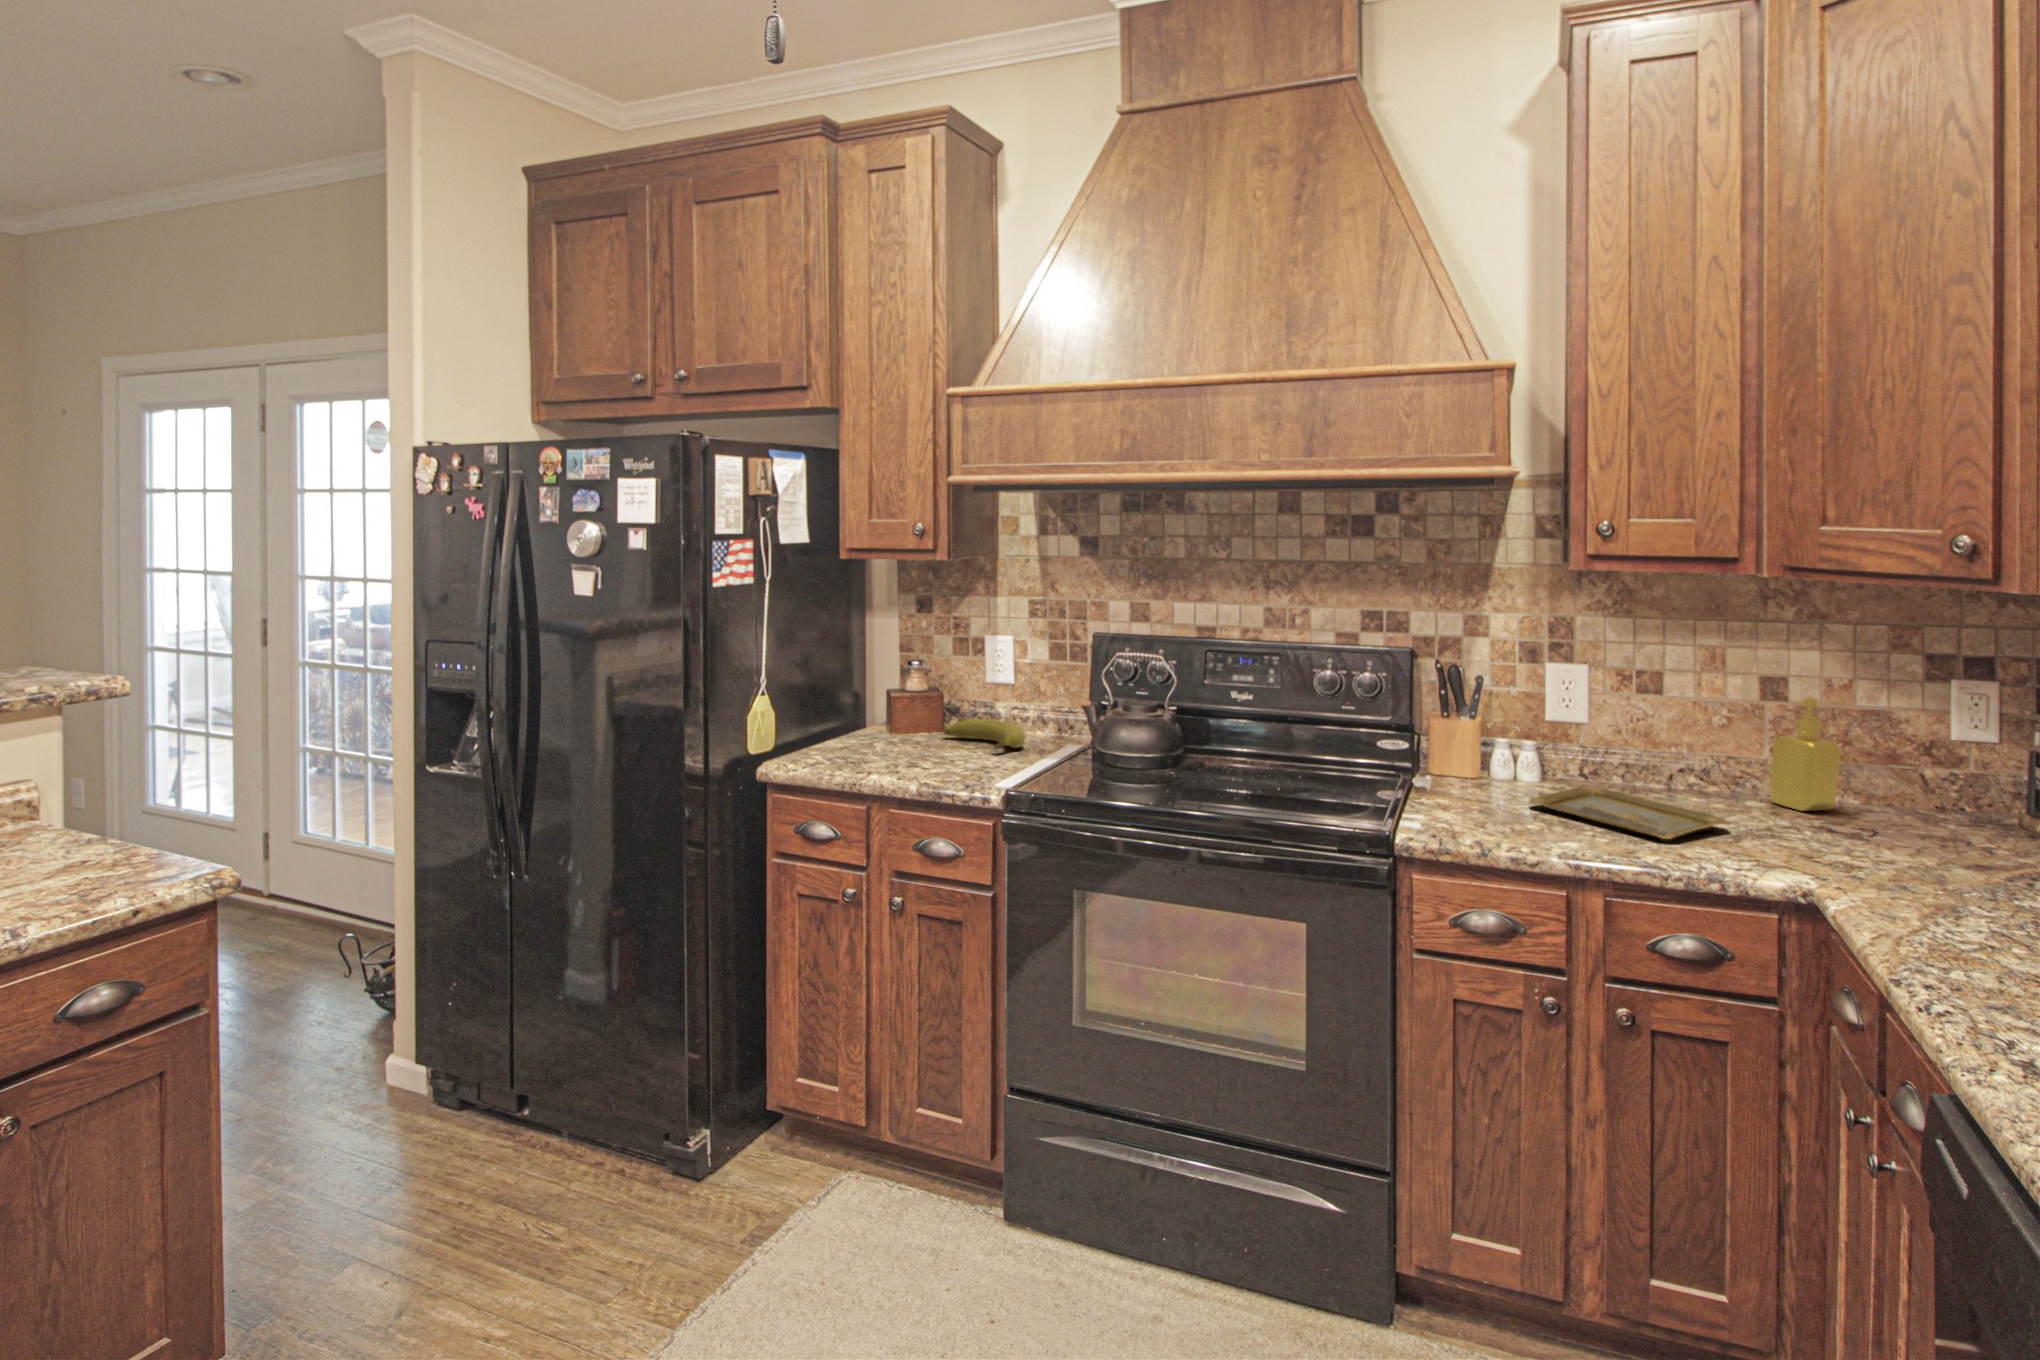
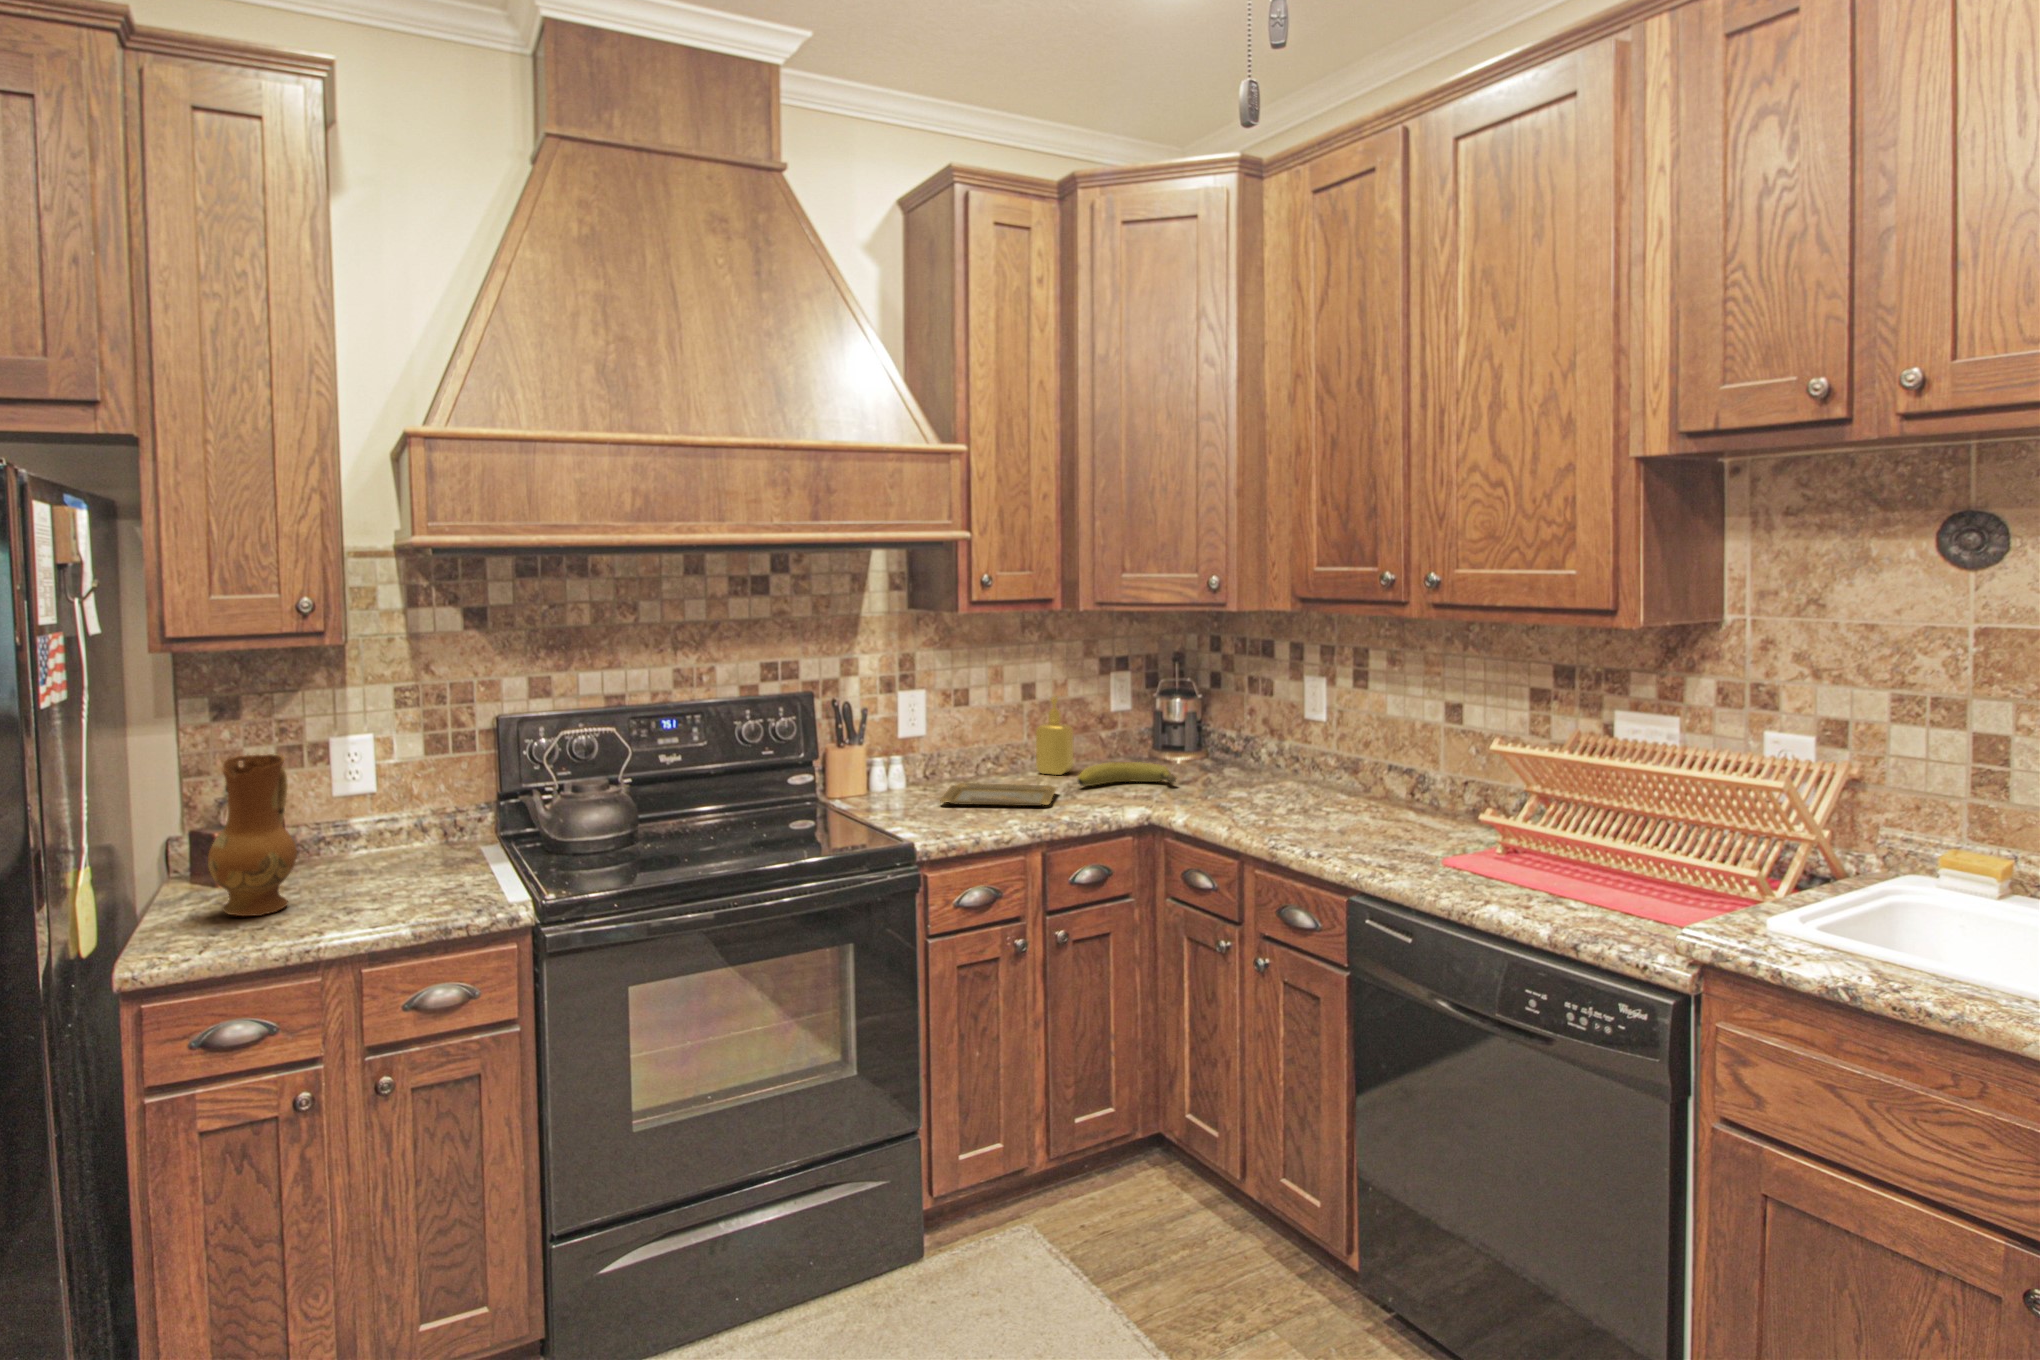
ceramic jug: none [847,639,908,755] -> present [208,754,297,916]
fruit: present [944,719,1025,749] -> present [1078,762,1176,786]

